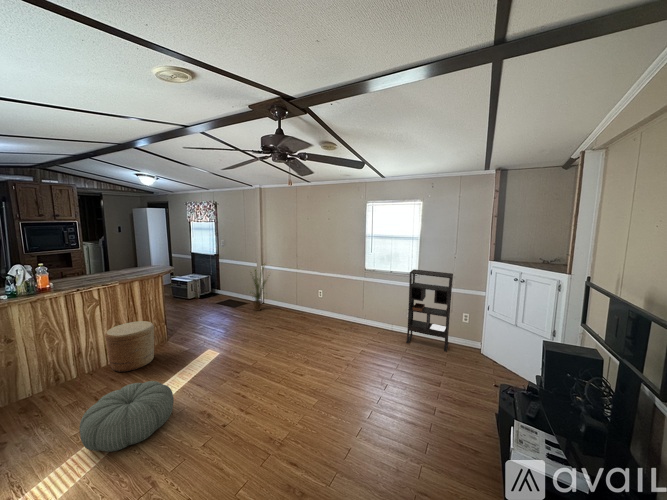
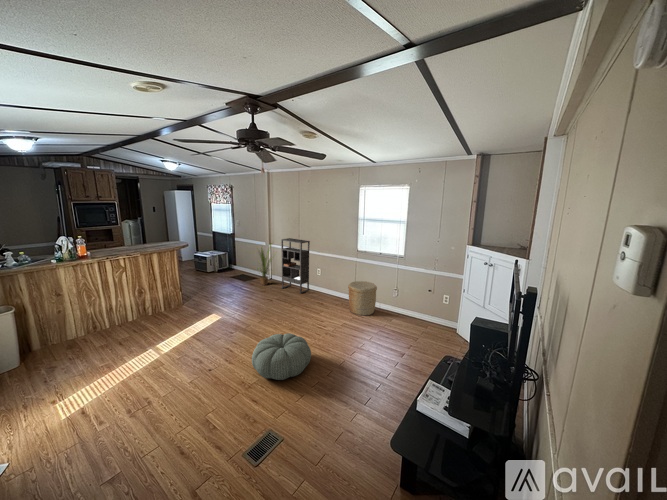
bookshelf: present [406,269,453,352] -> present [281,238,310,294]
woven basket: present [105,321,154,372] -> present [348,281,377,316]
pouf: present [79,381,174,452] -> present [252,333,311,380]

